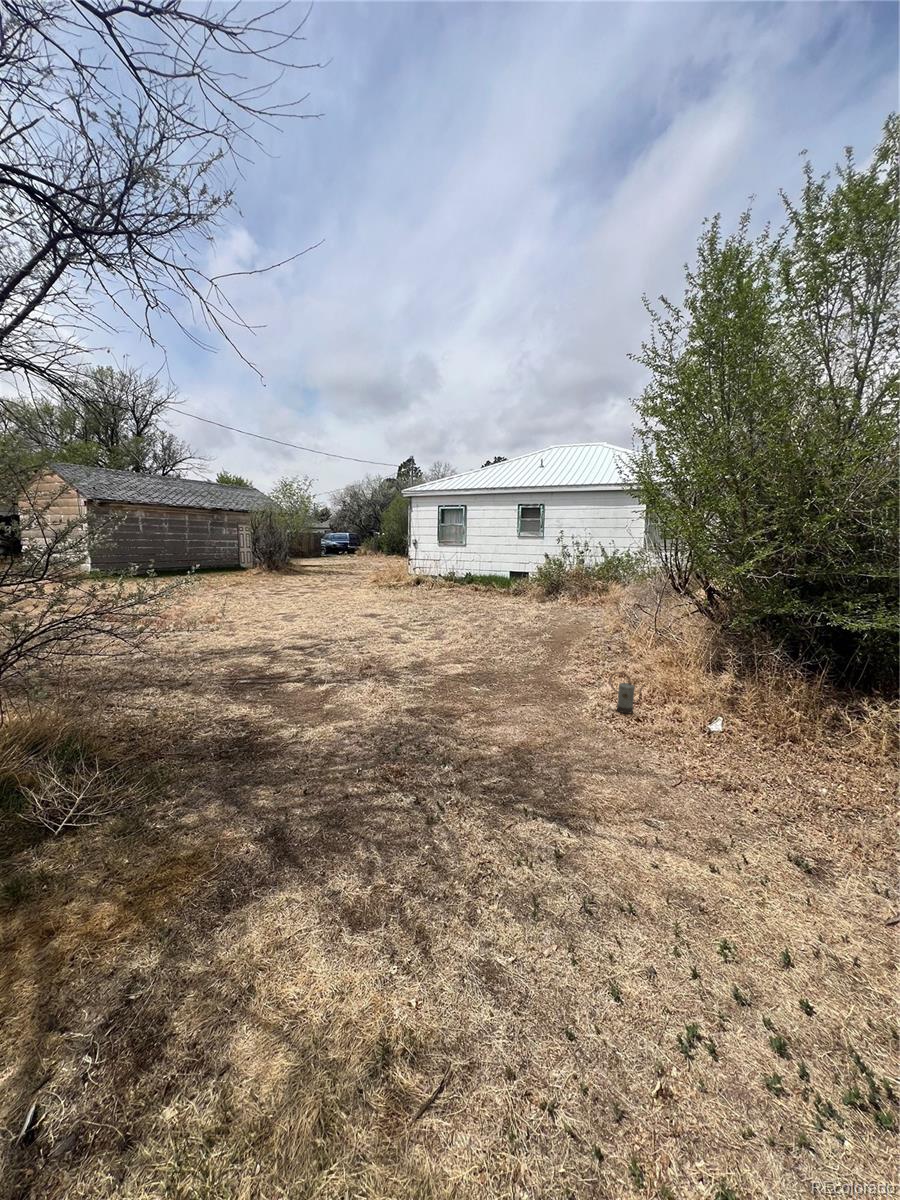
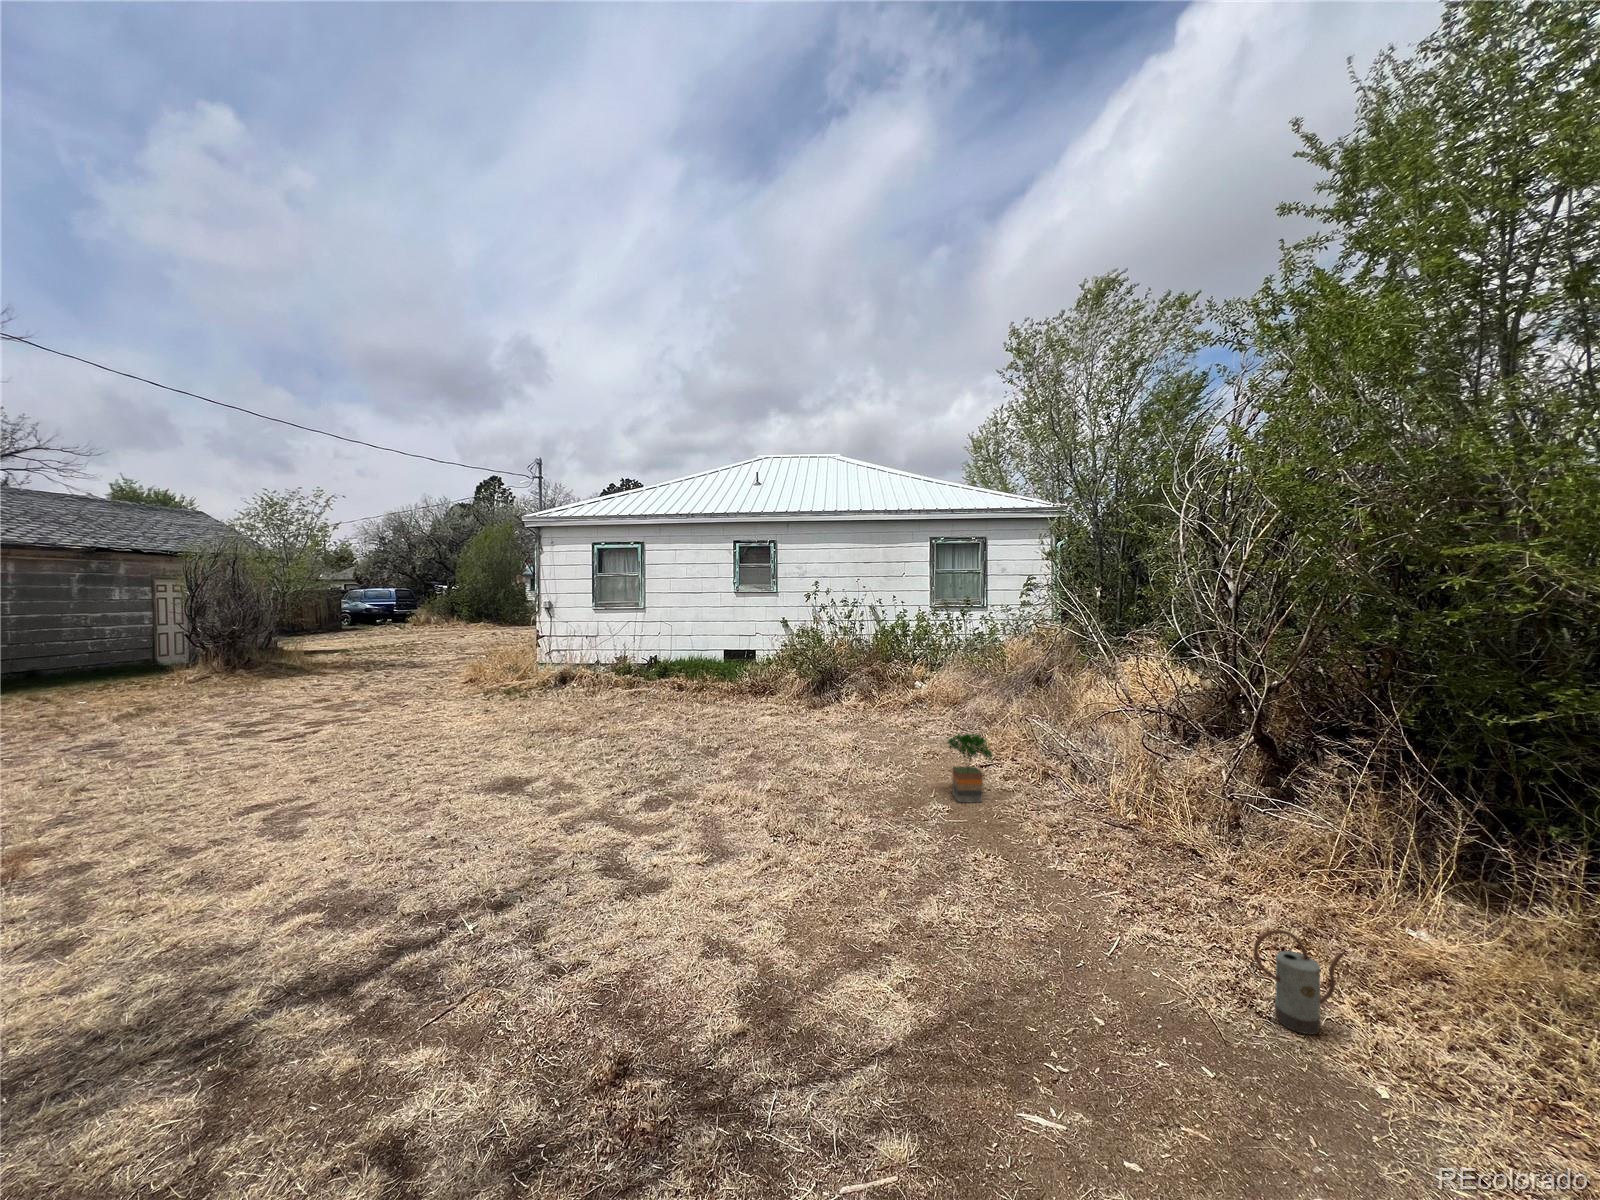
potted tree: none [573,609,597,646] -> present [947,734,993,802]

